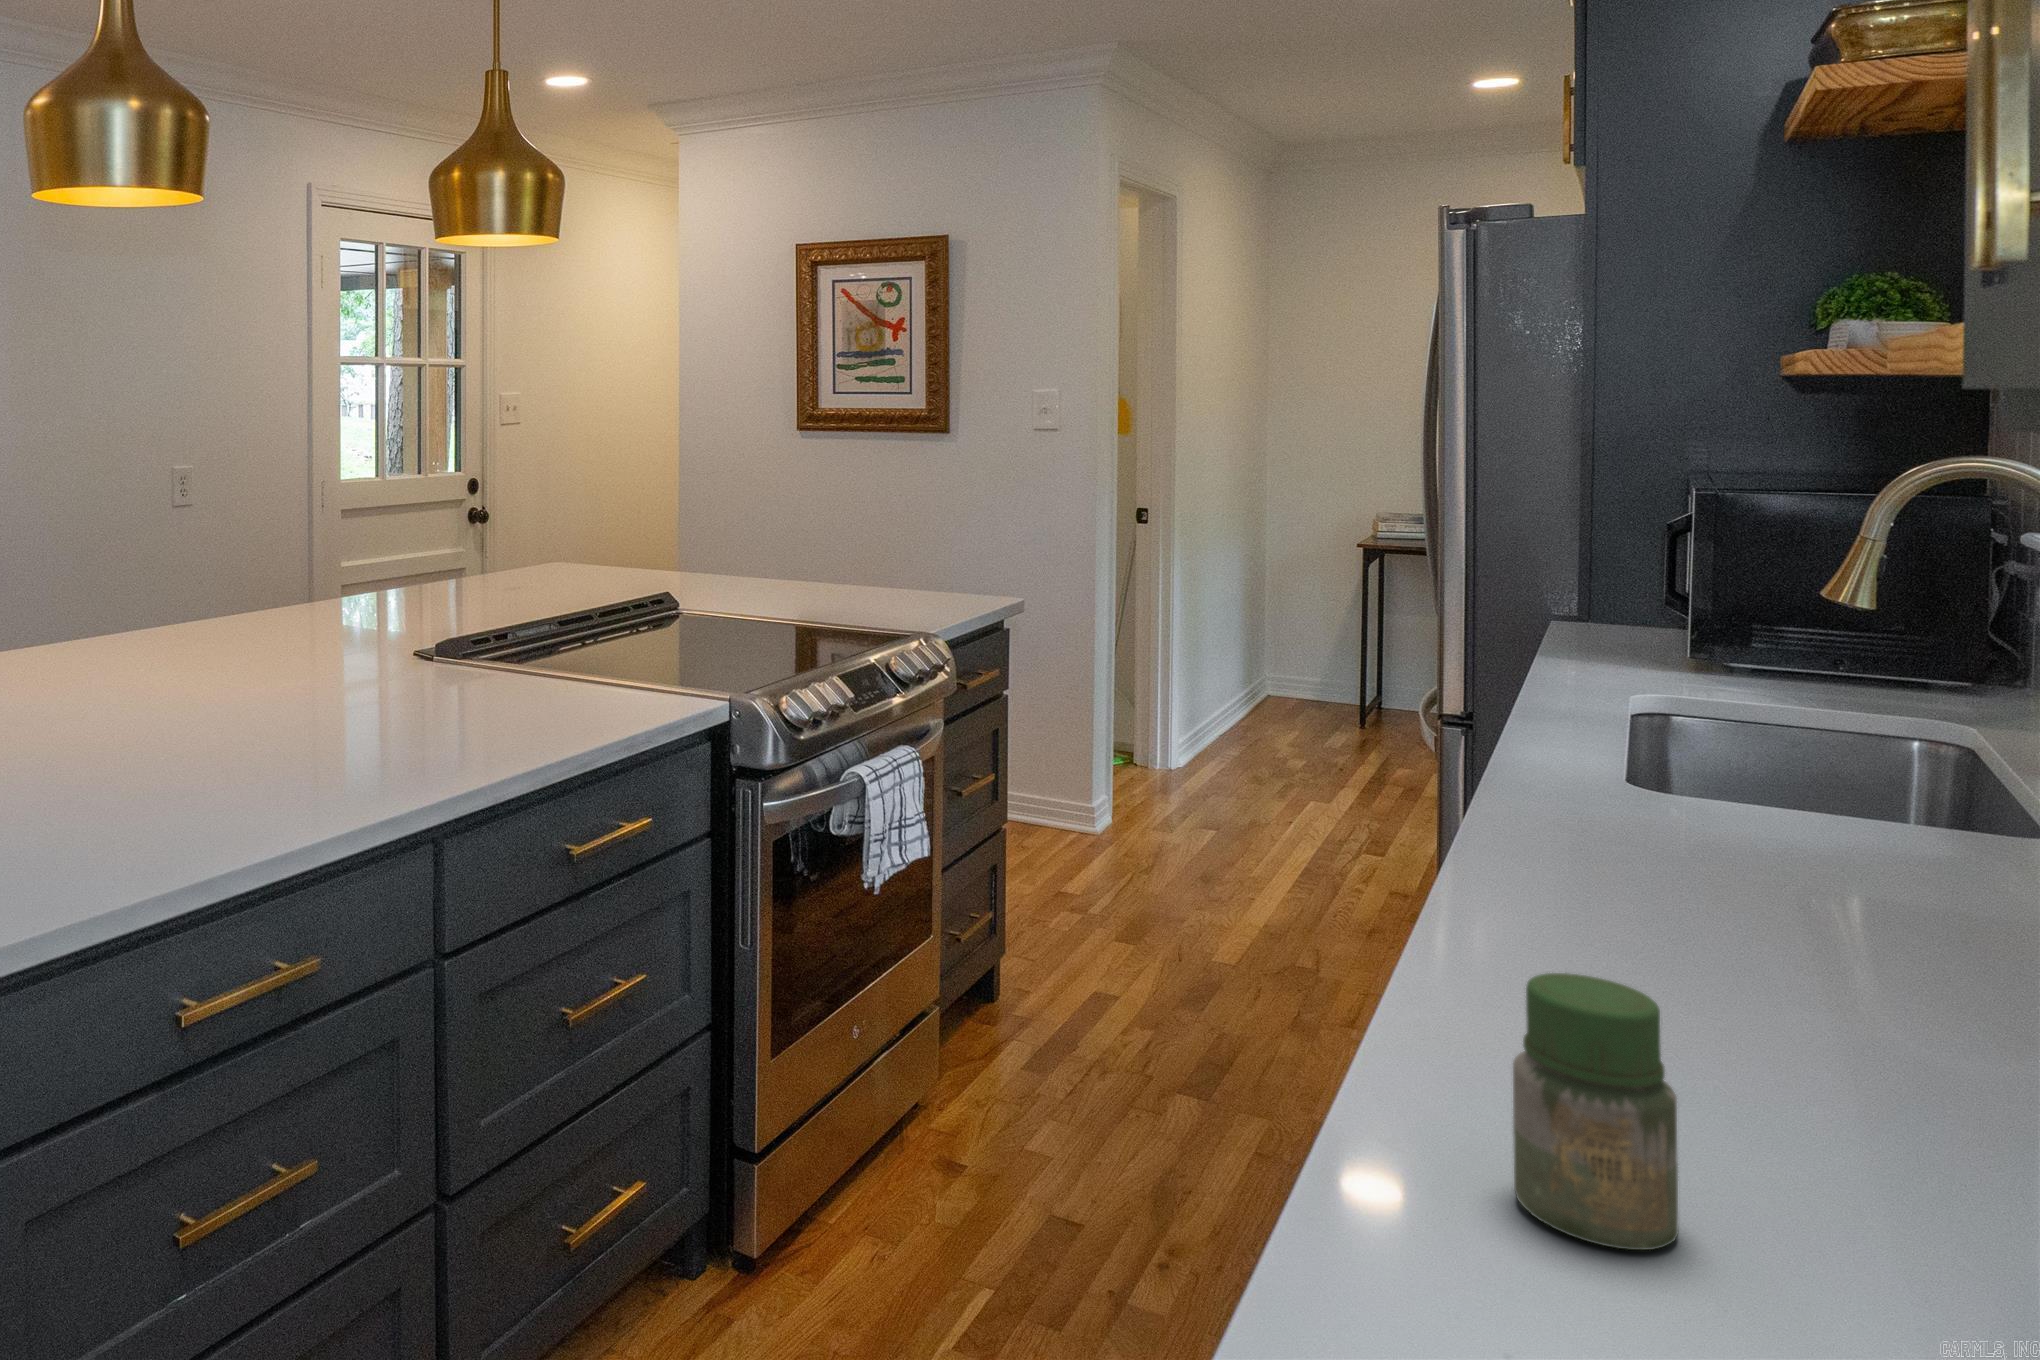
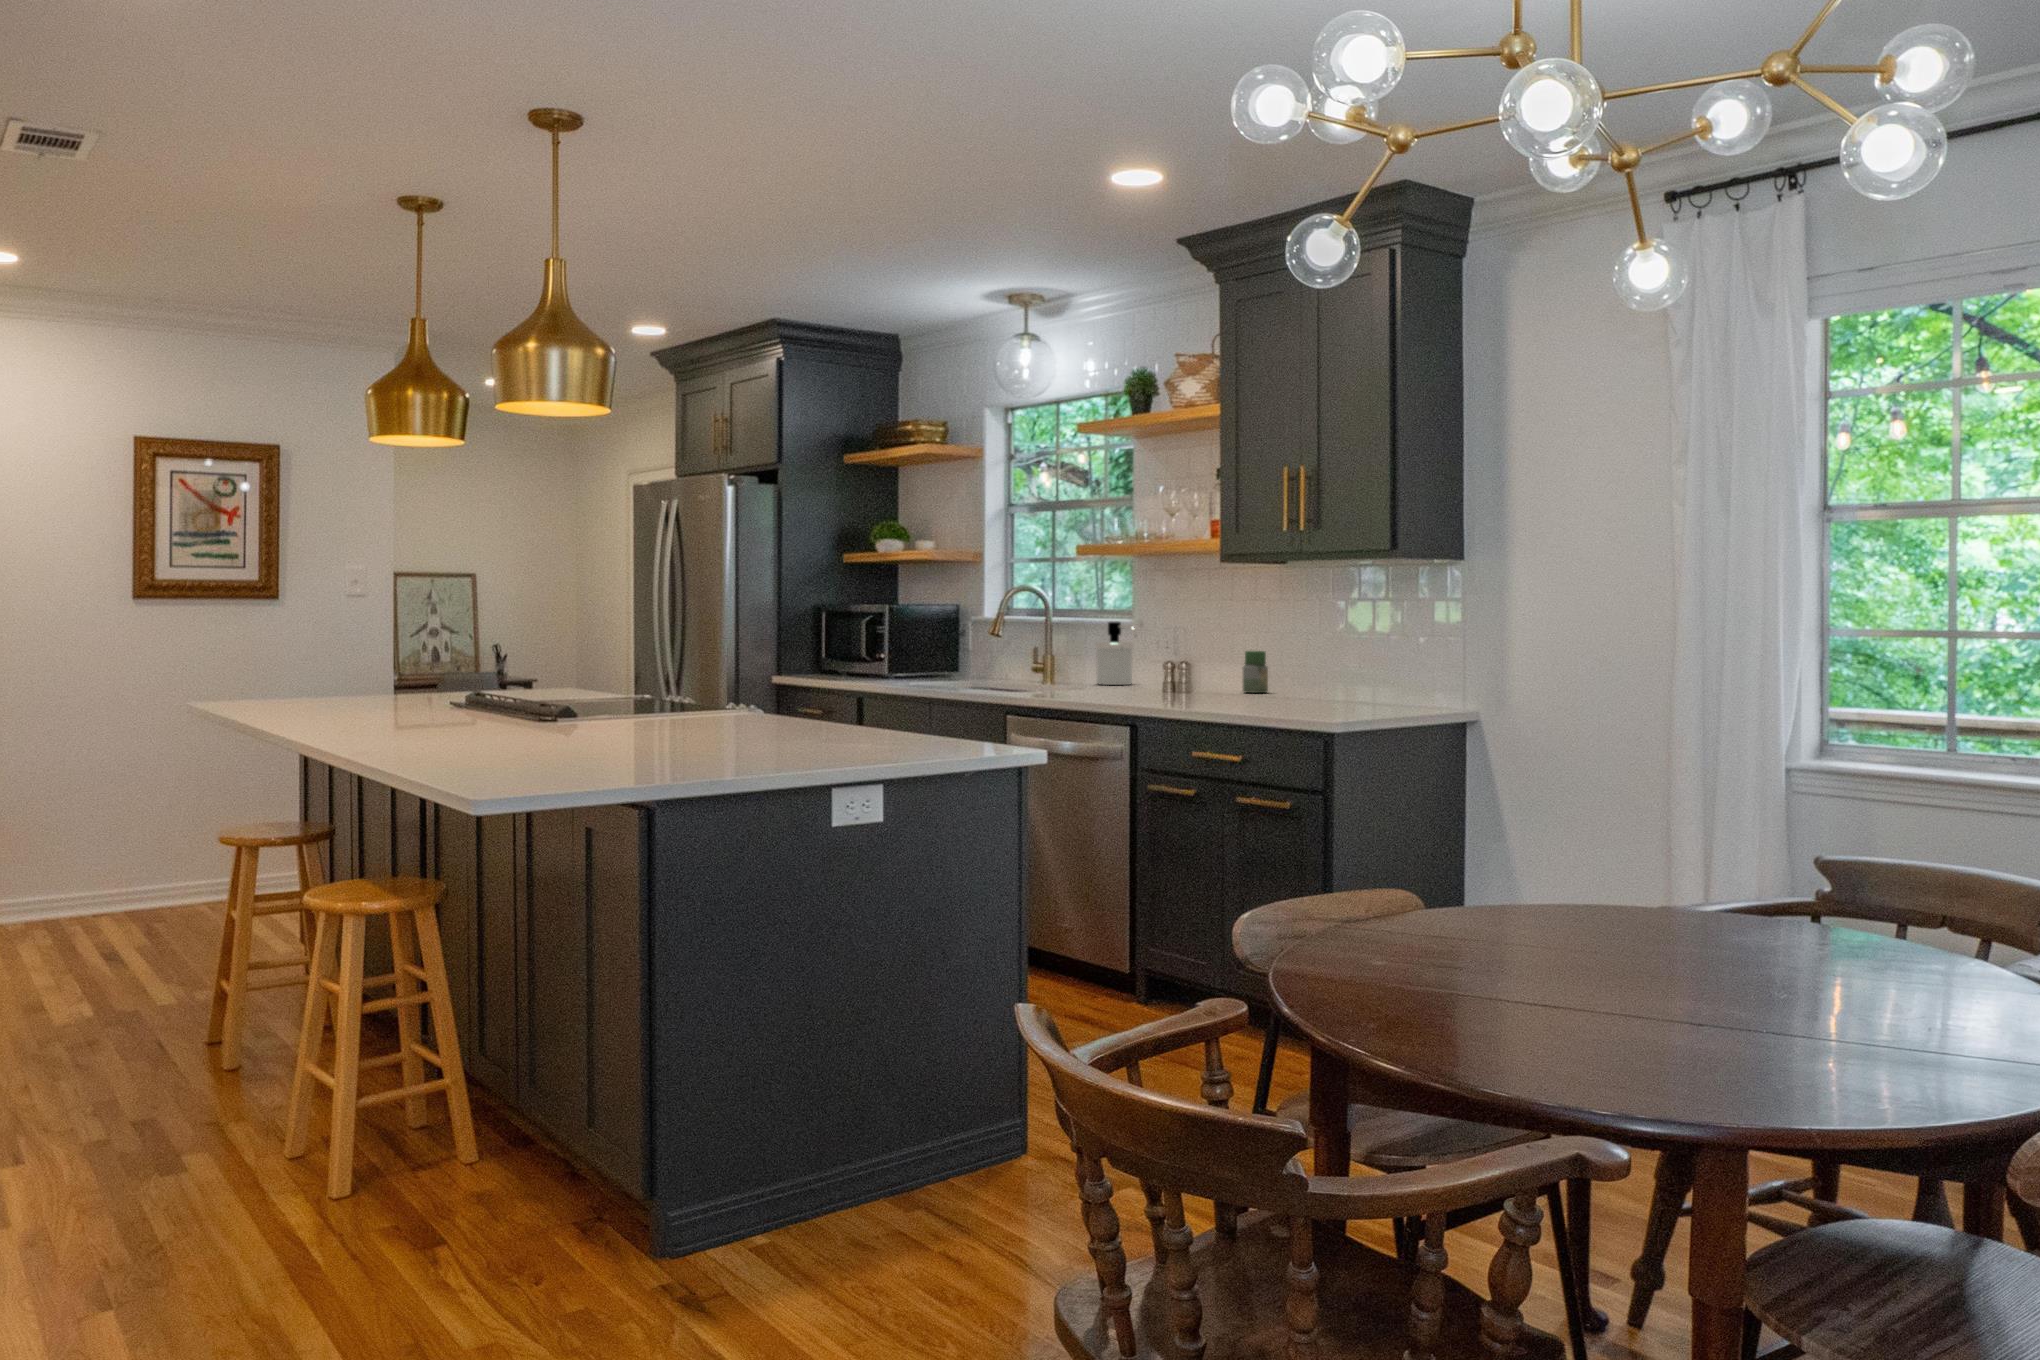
soap dispenser: none [1566,675,1746,940] -> present [1095,622,1137,685]

